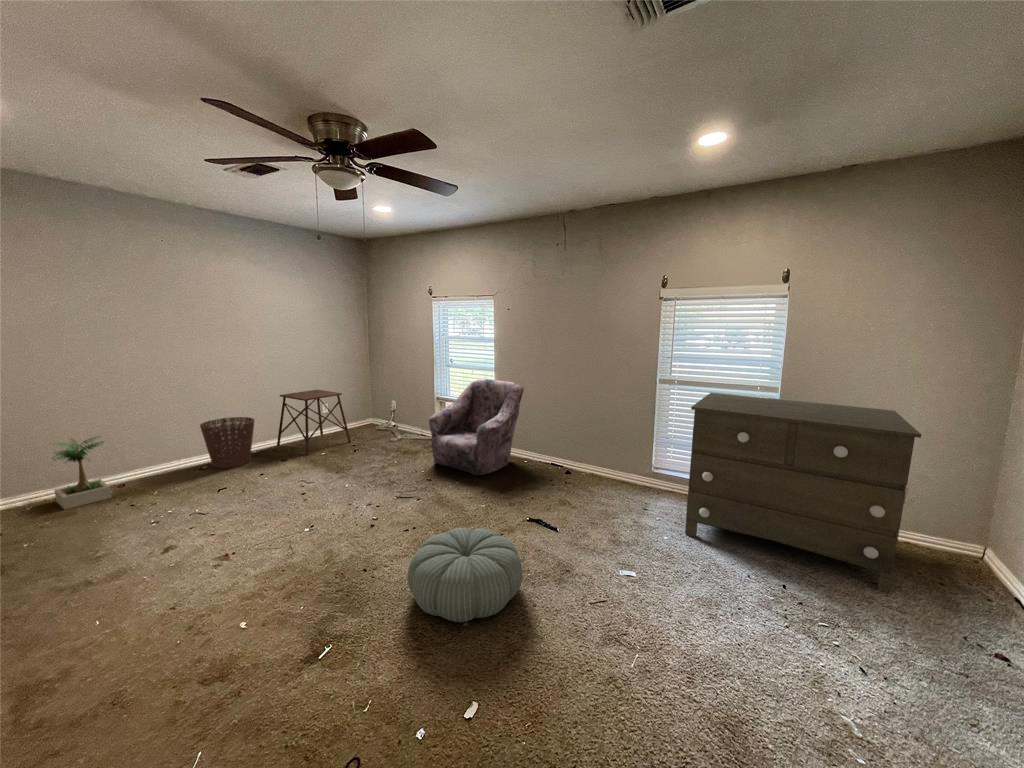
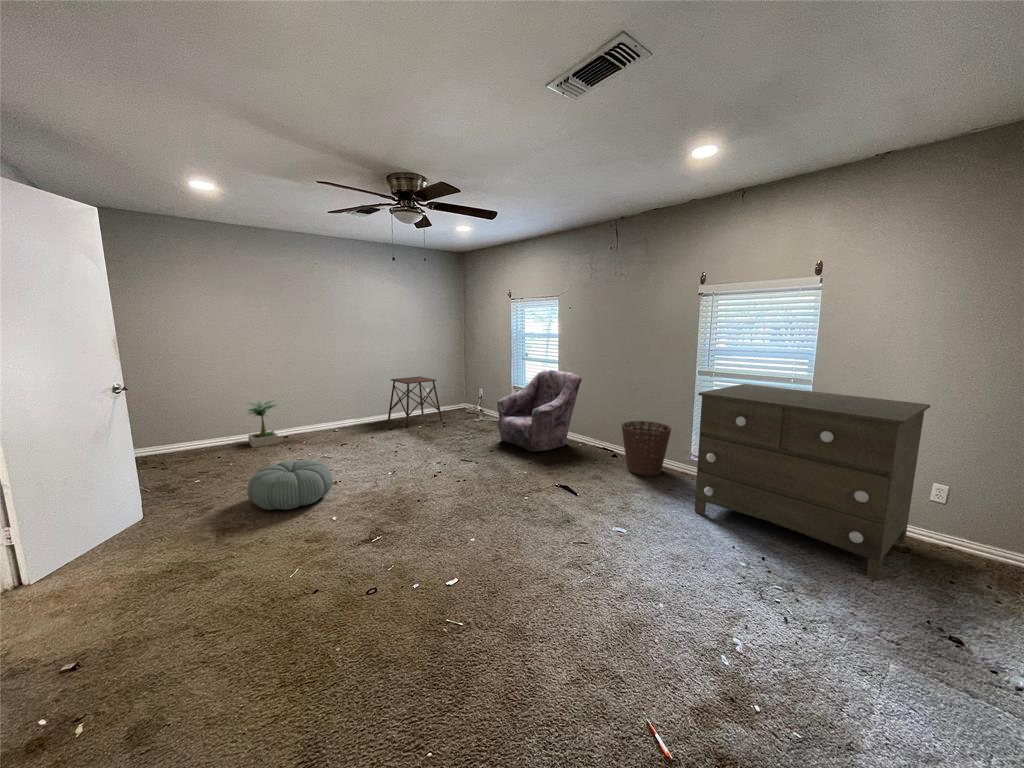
basket: present [200,417,254,469] -> present [622,421,671,476]
pouf: present [407,528,523,622] -> present [247,460,333,510]

